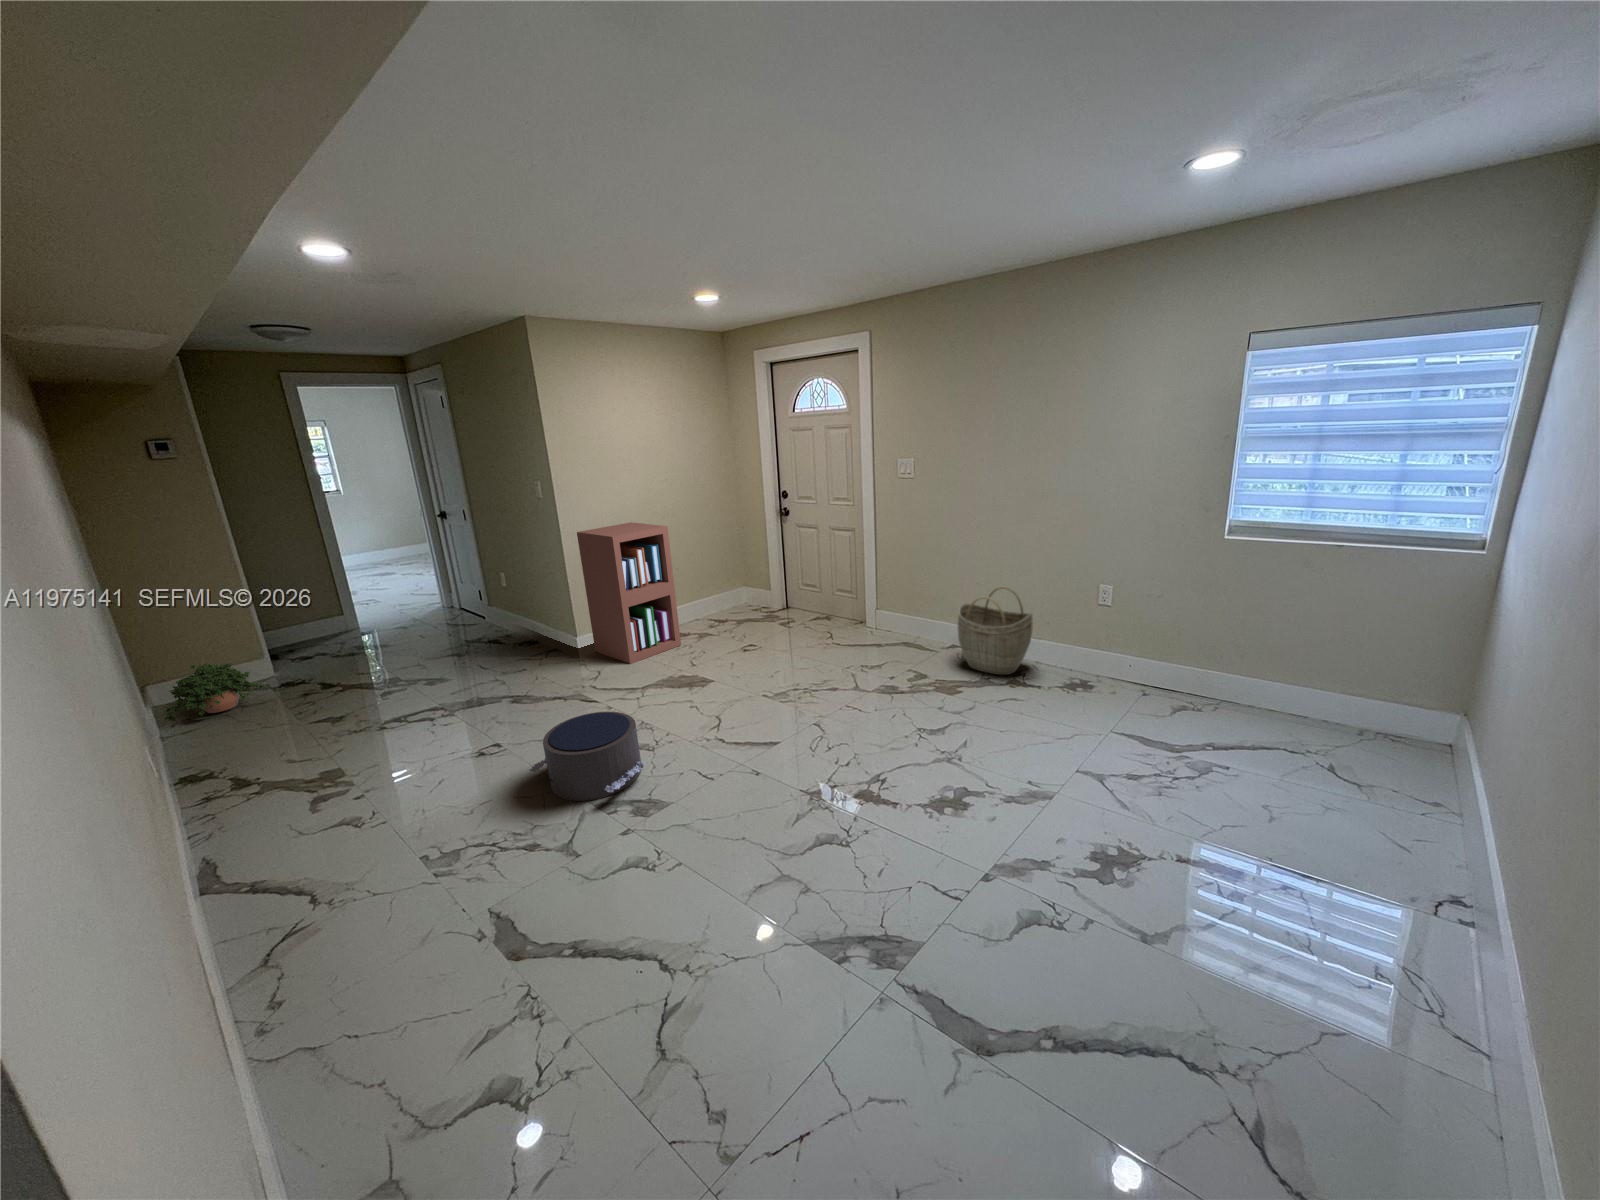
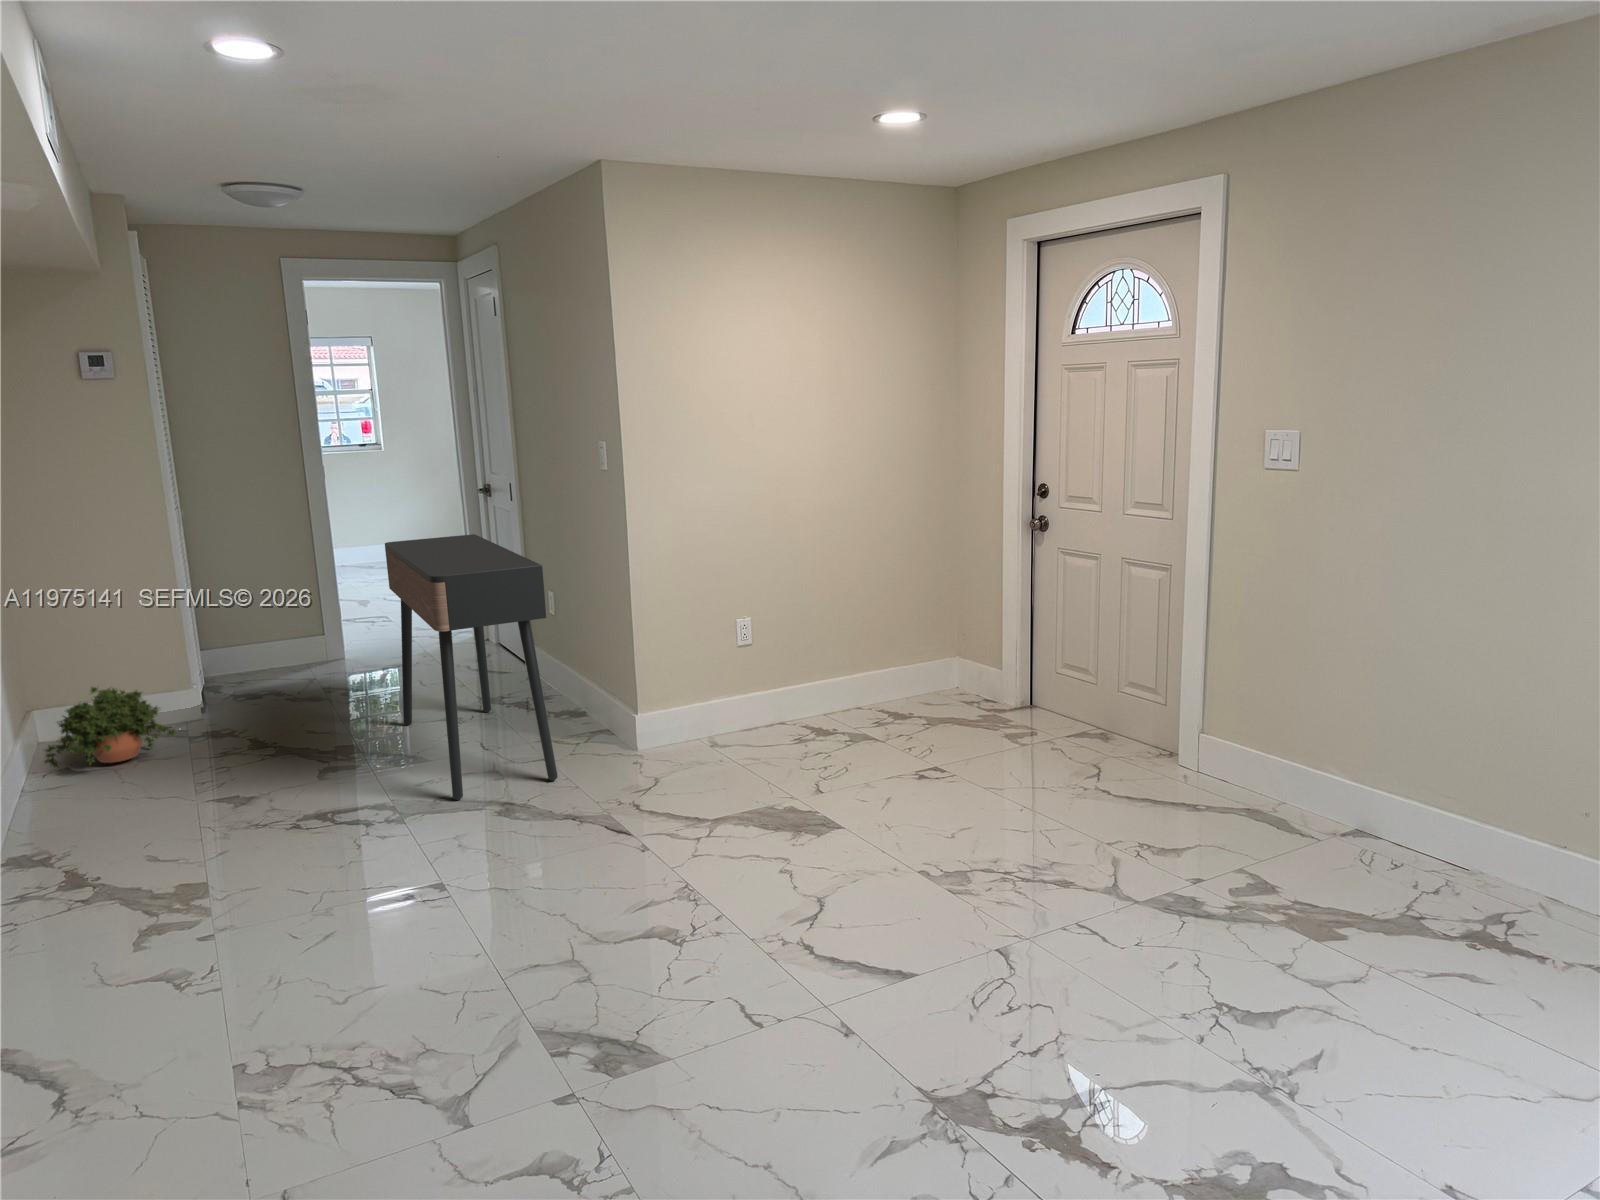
bookshelf: present [577,522,681,664] -> none [647,521,806,774]
console table: none [399,542,543,699] -> present [385,534,558,800]
woven basket: present [958,587,1032,675] -> none [1358,715,1545,916]
pouf: present [530,712,647,801] -> none [455,856,648,1020]

